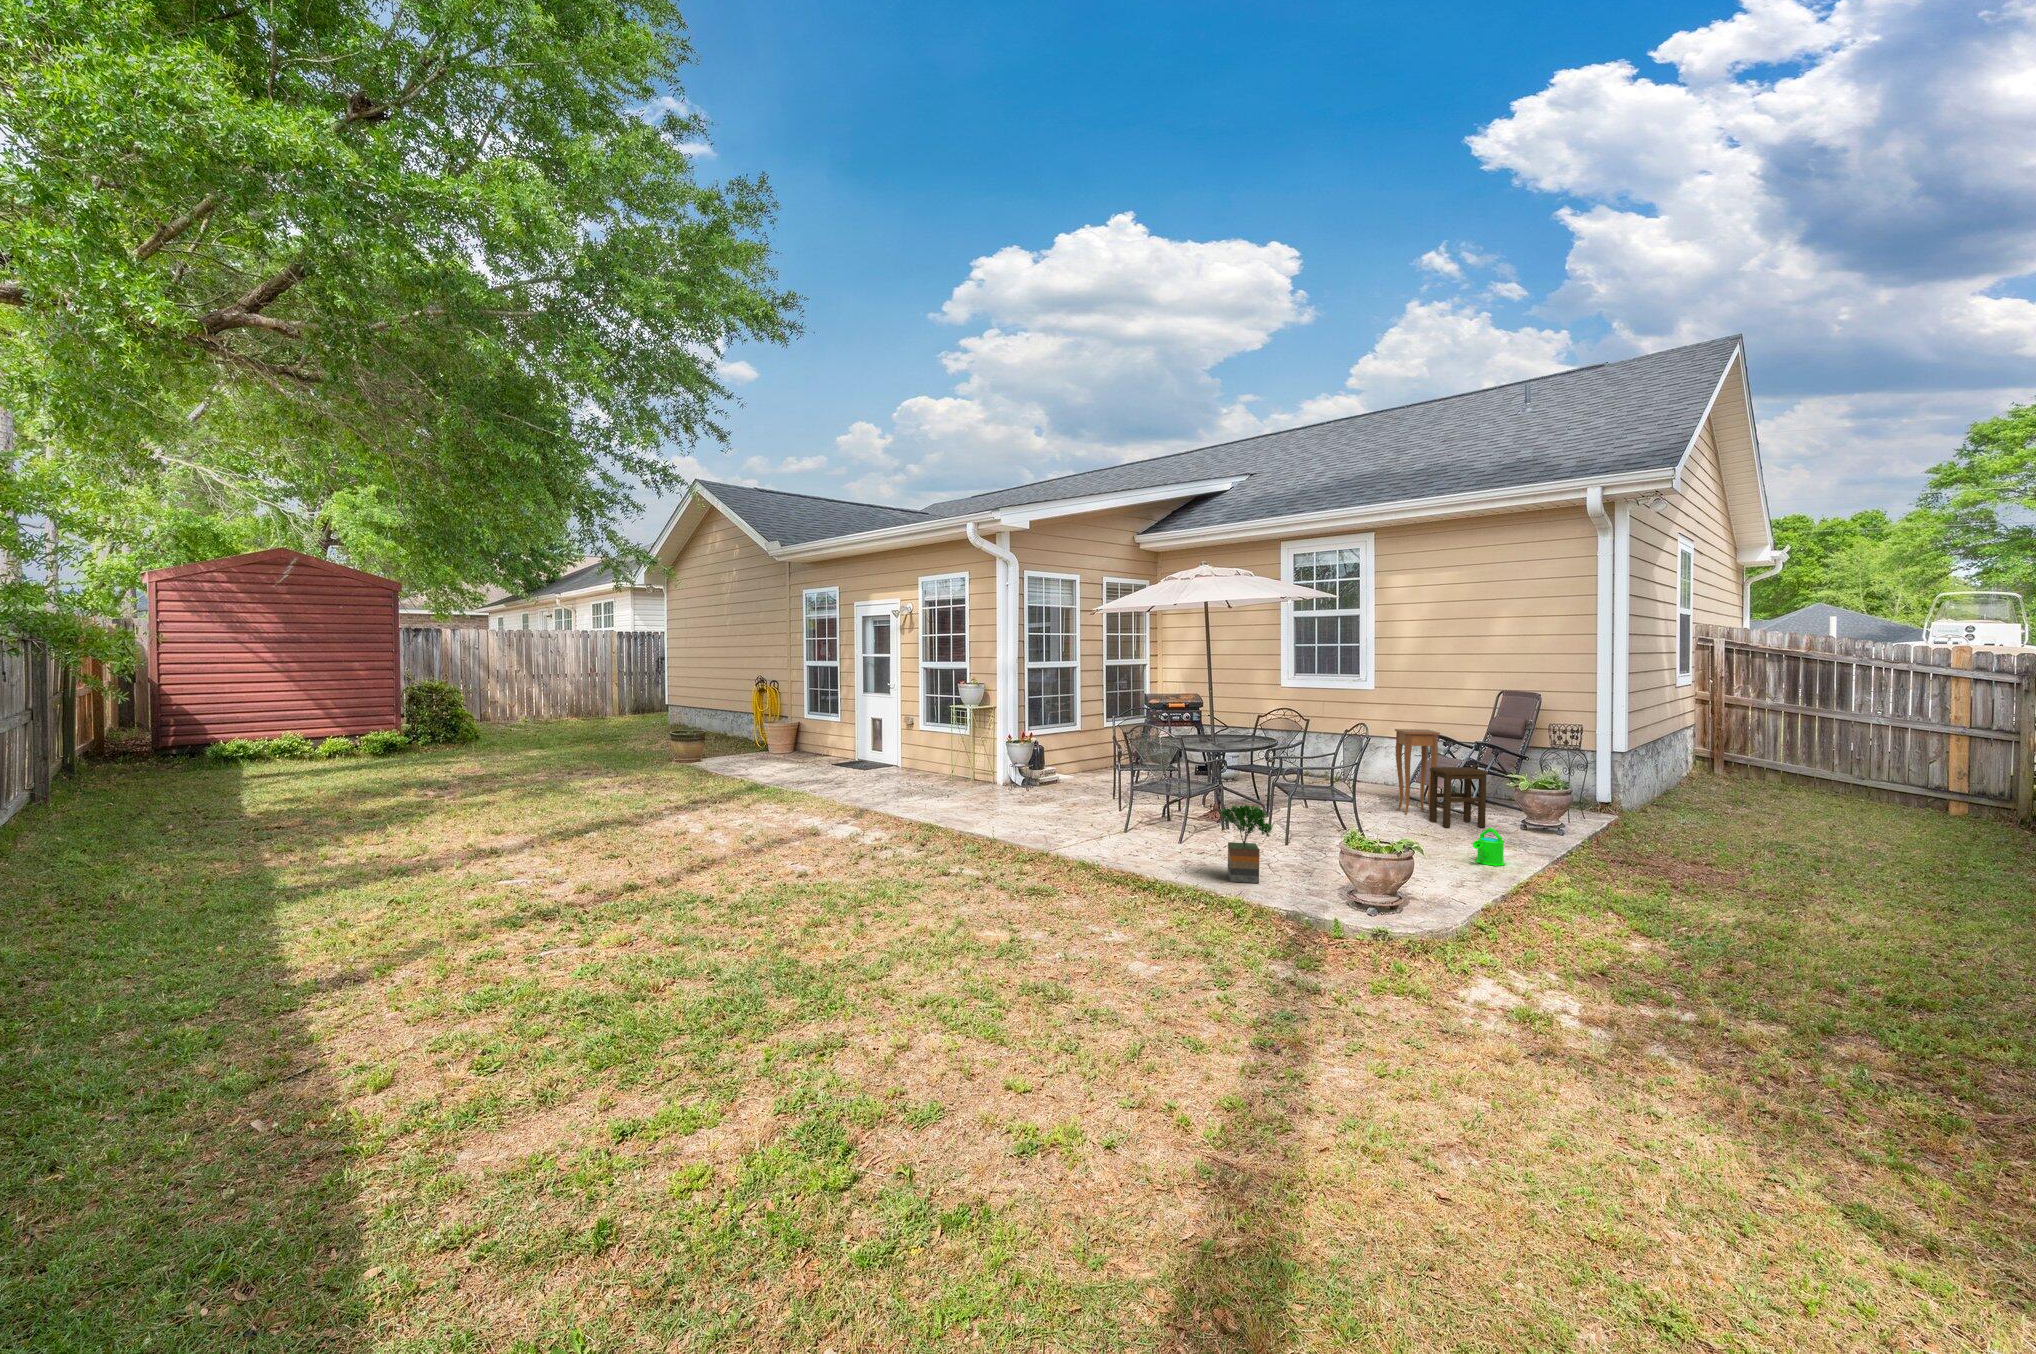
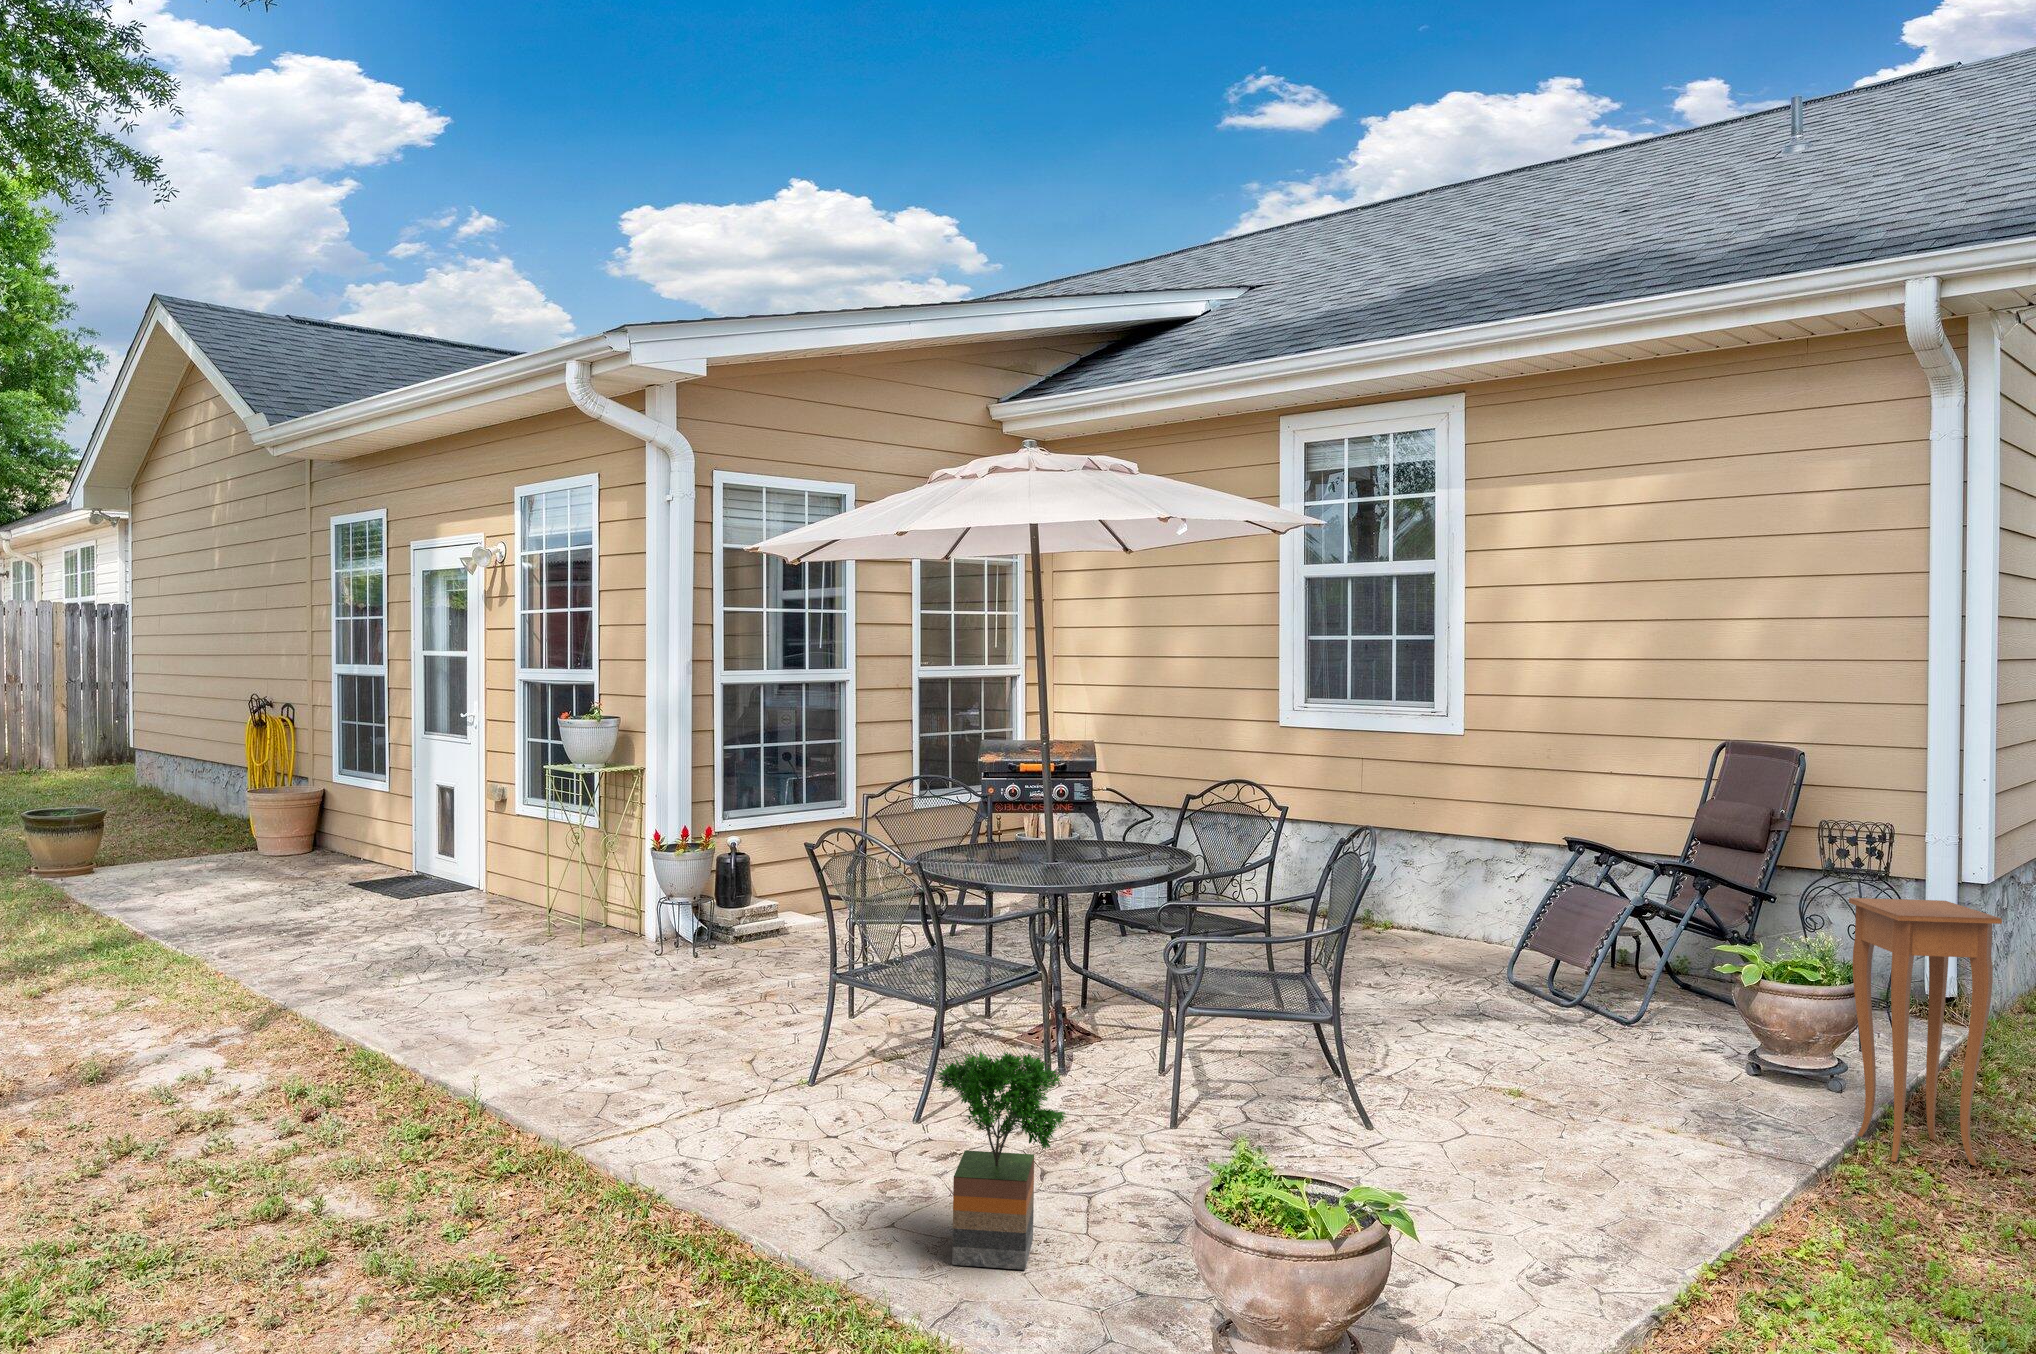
side table: present [1395,729,1440,814] -> present [1849,898,2002,1166]
stool: present [1430,767,1488,828] -> none [1545,922,1675,1067]
watering can: present [1473,828,1505,866] -> none [1609,1097,1692,1197]

